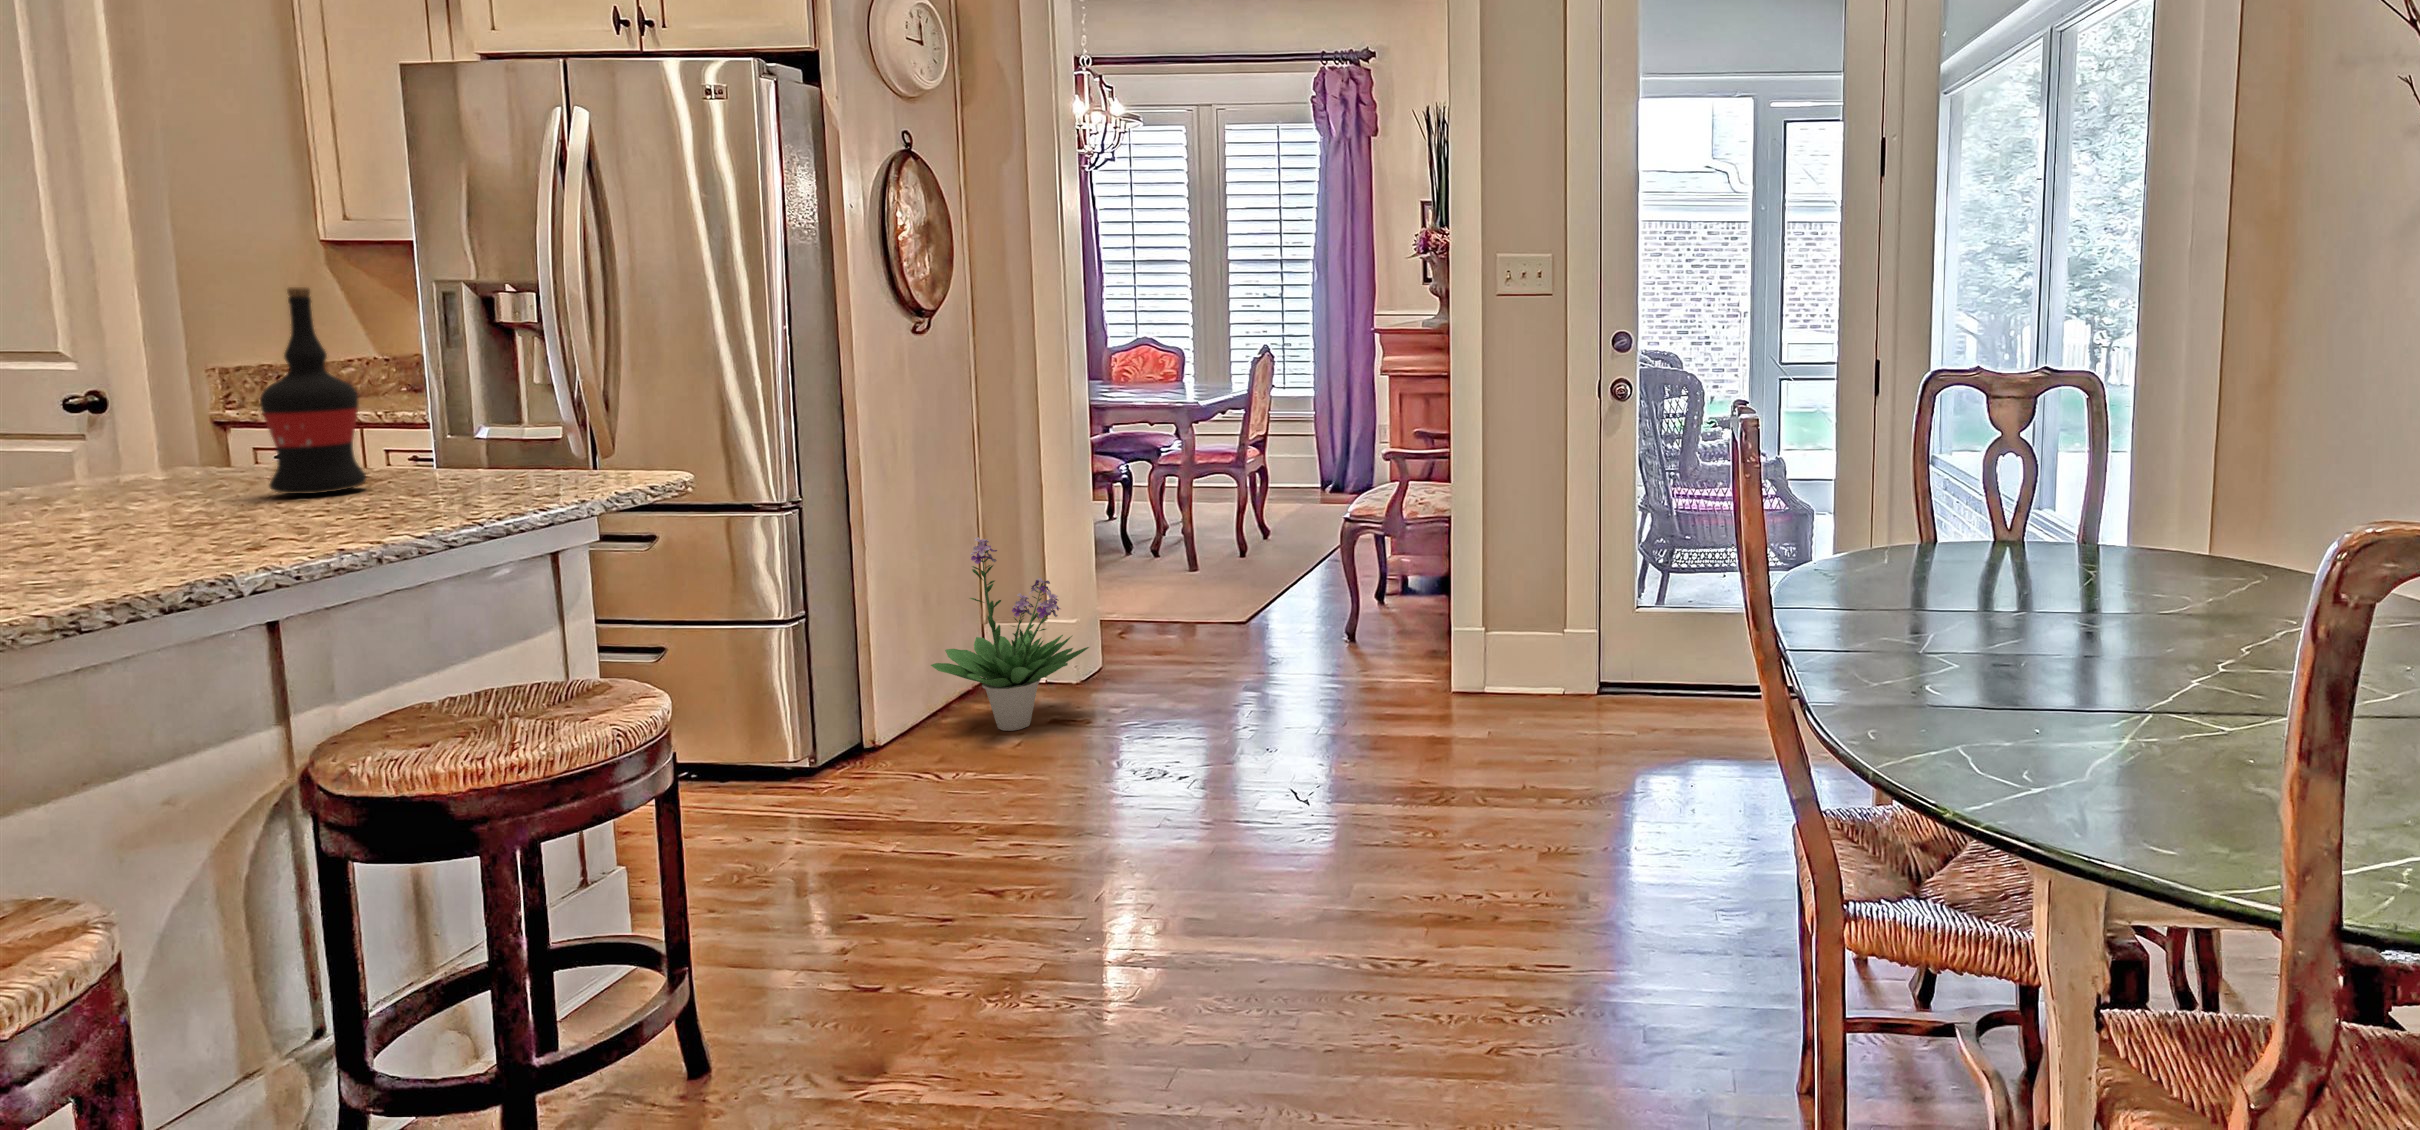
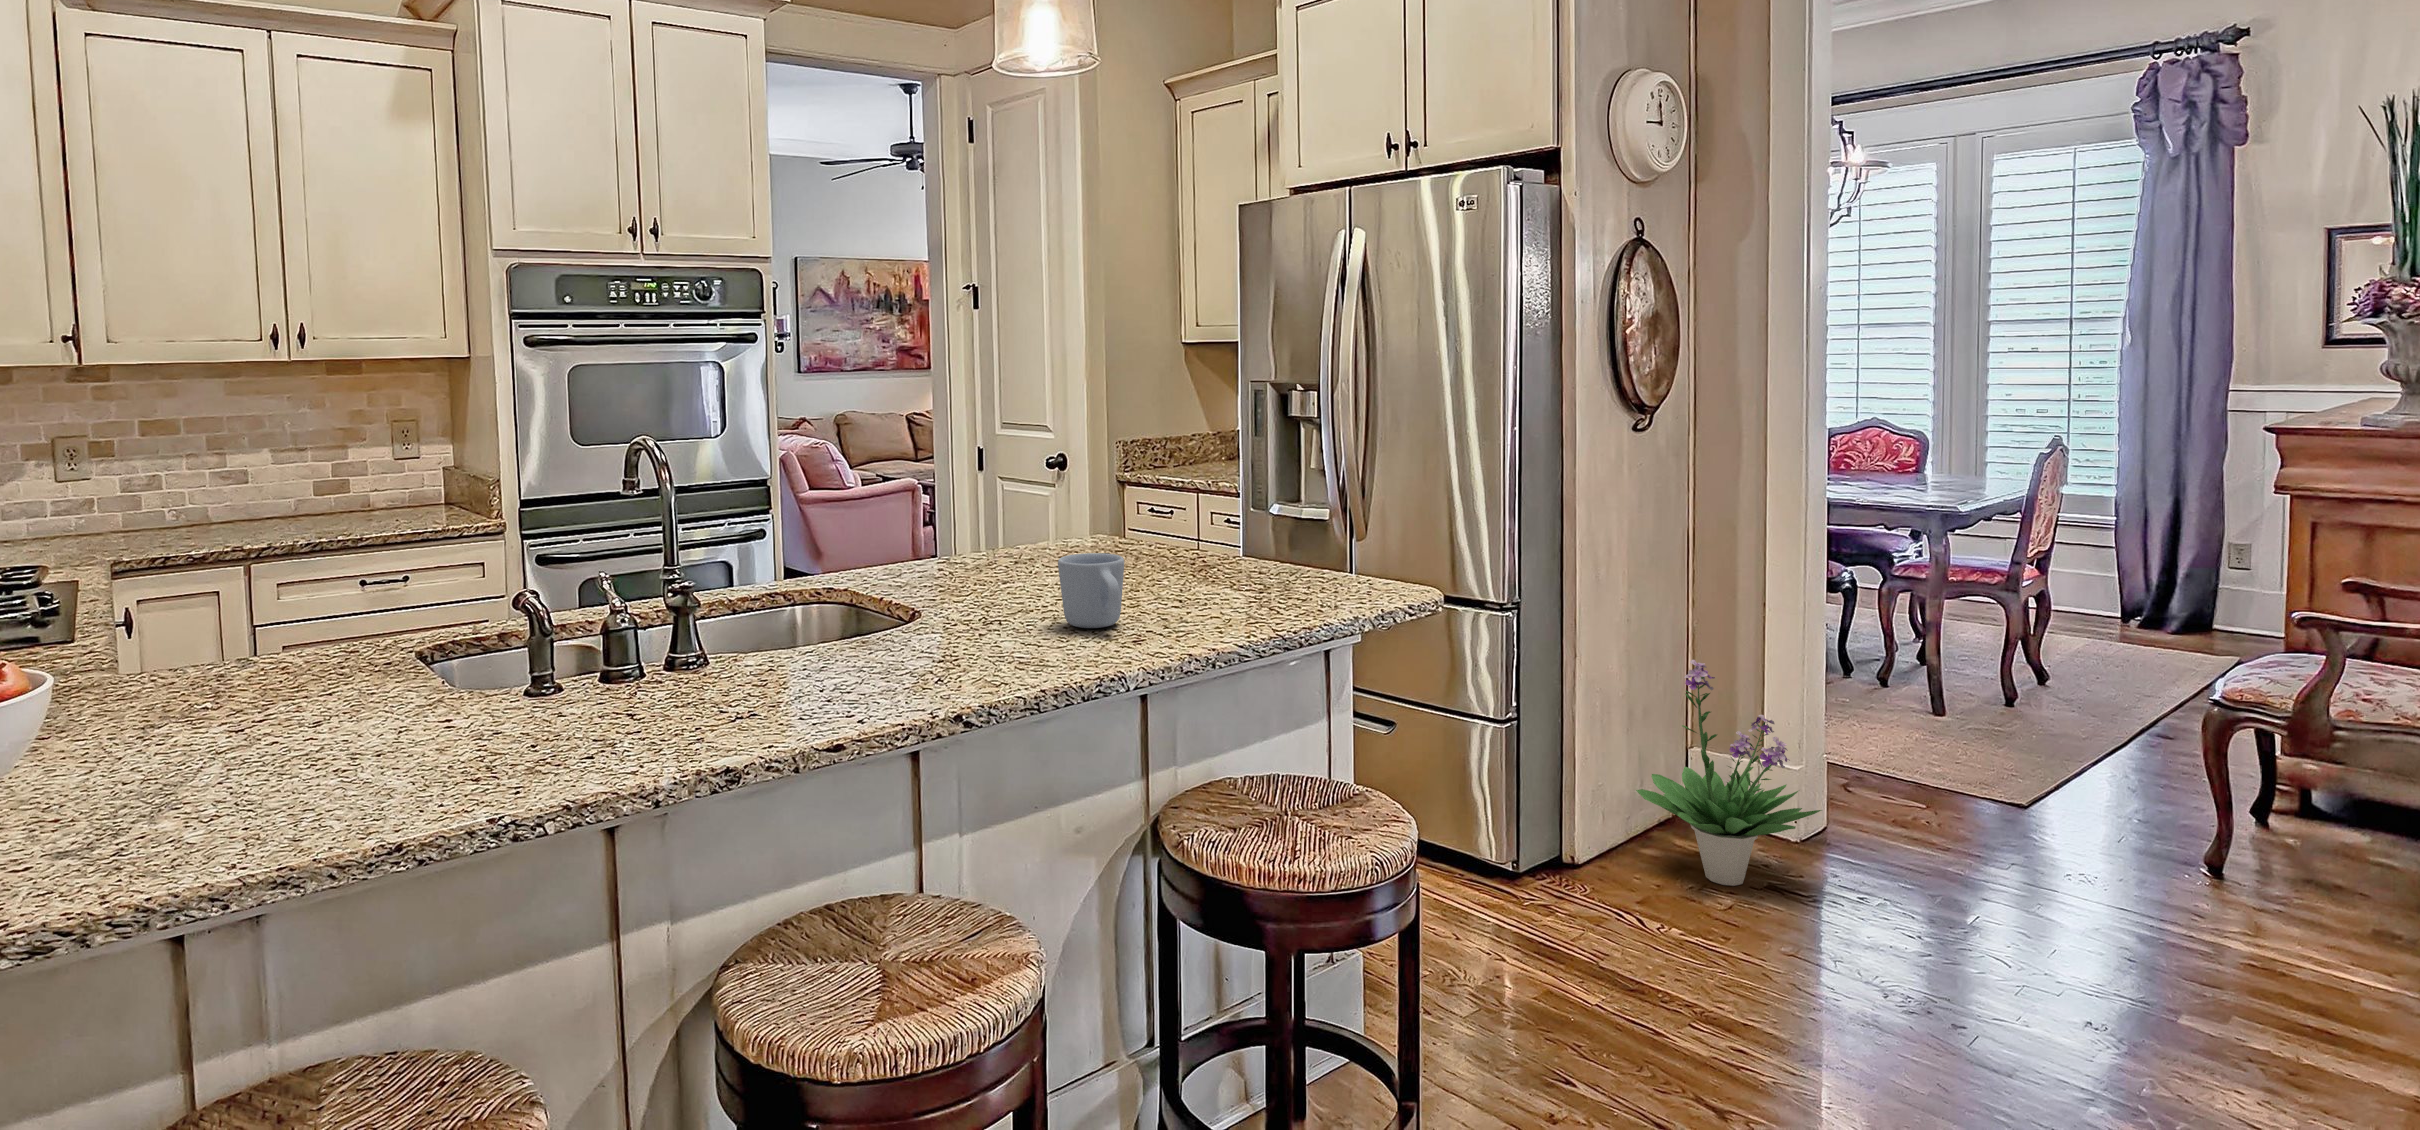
wine bottle: present [260,287,366,494] -> none [1145,409,1204,578]
mug: none [100,455,225,548] -> present [1058,553,1124,628]

